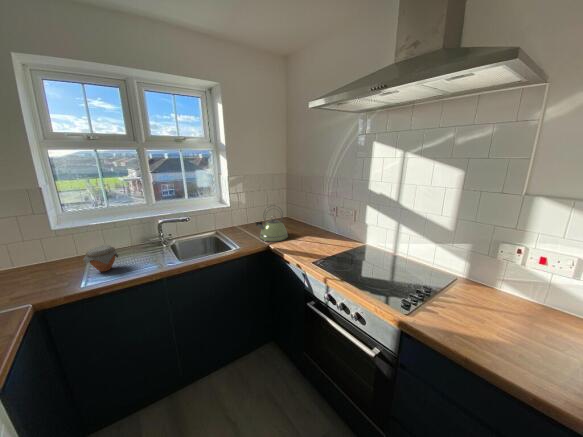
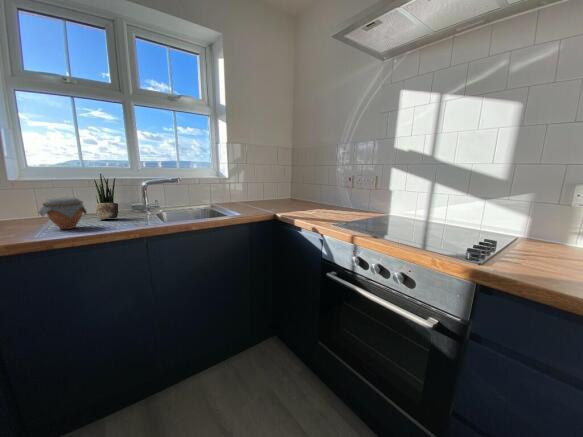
kettle: present [256,205,288,242] -> none [258,170,297,212]
potted plant: none [121,218,141,254] -> present [94,174,118,219]

